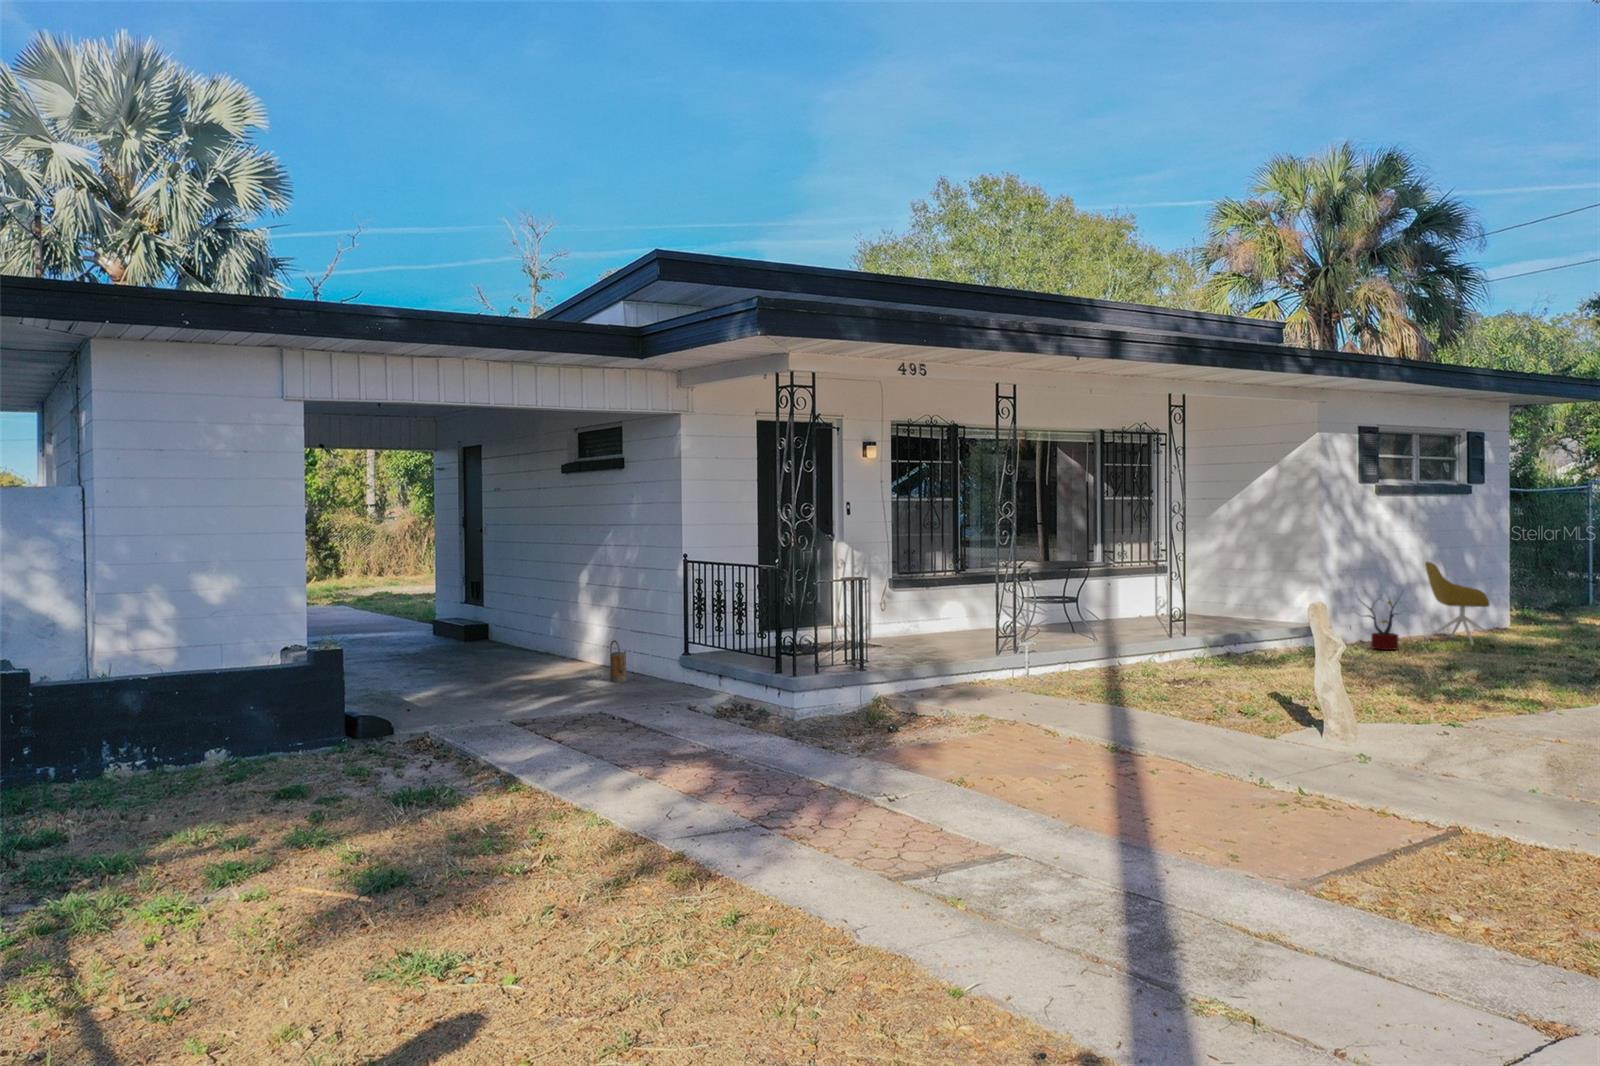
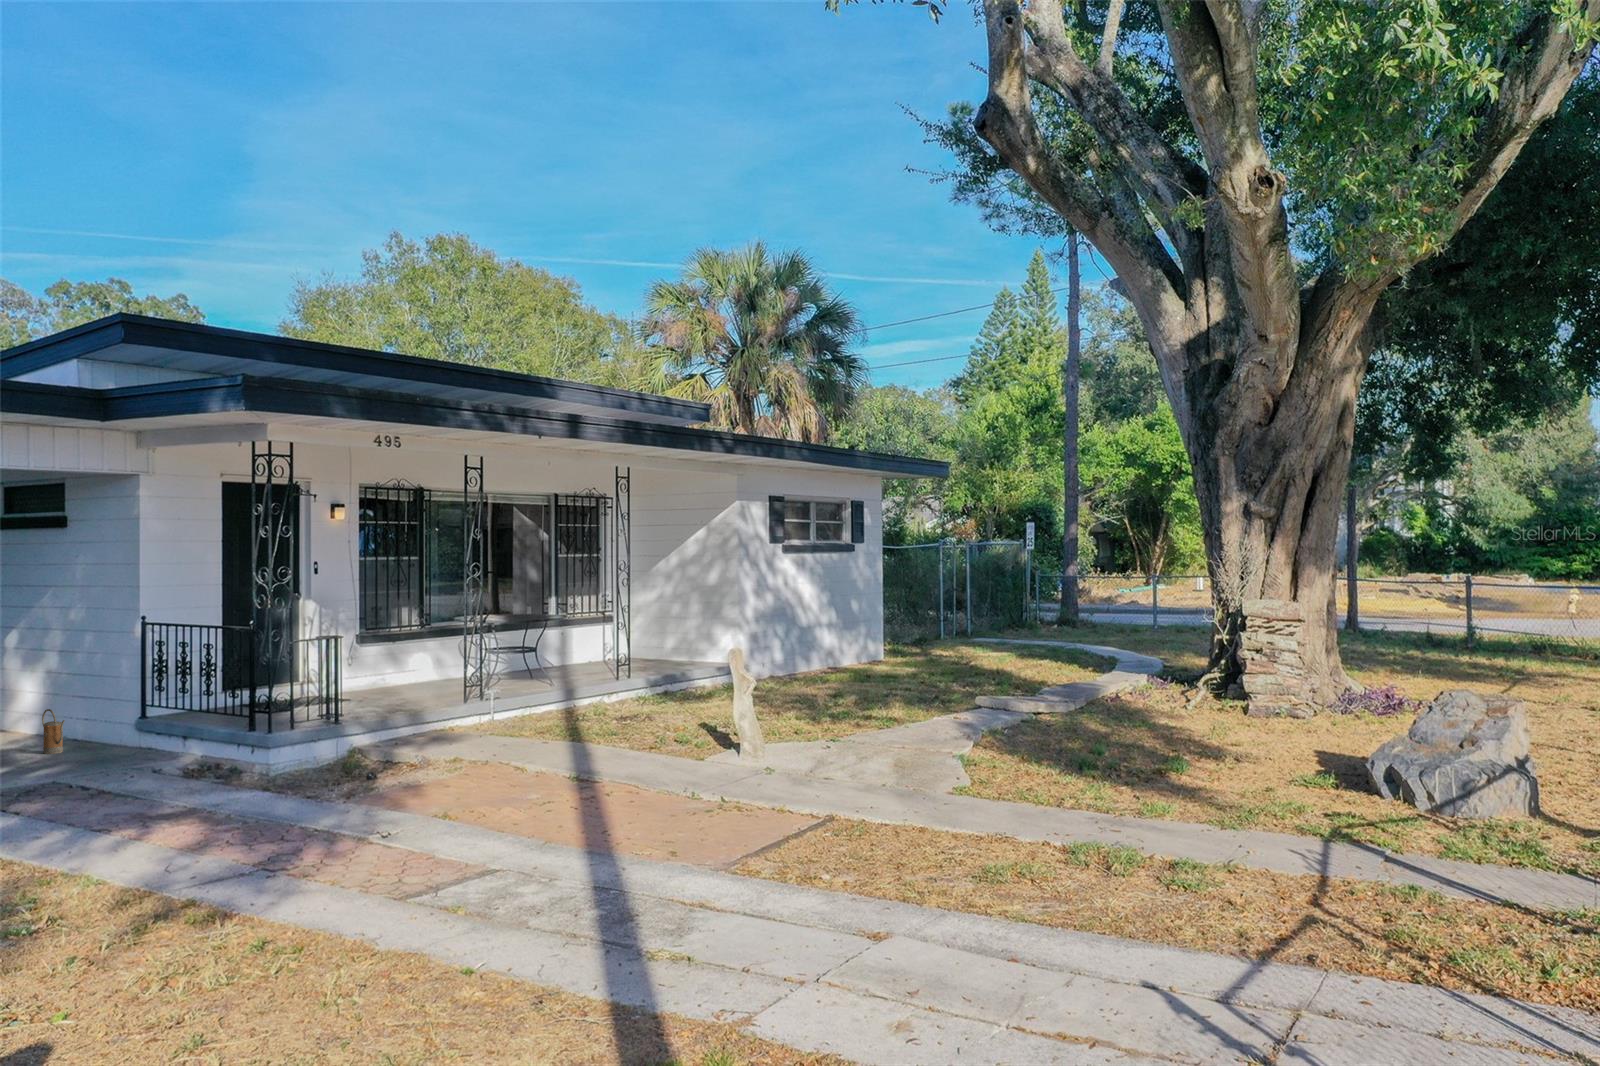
chair: present [1425,562,1498,645] -> none [820,608,873,677]
decorative plant: present [1364,599,1399,650] -> none [761,632,813,683]

